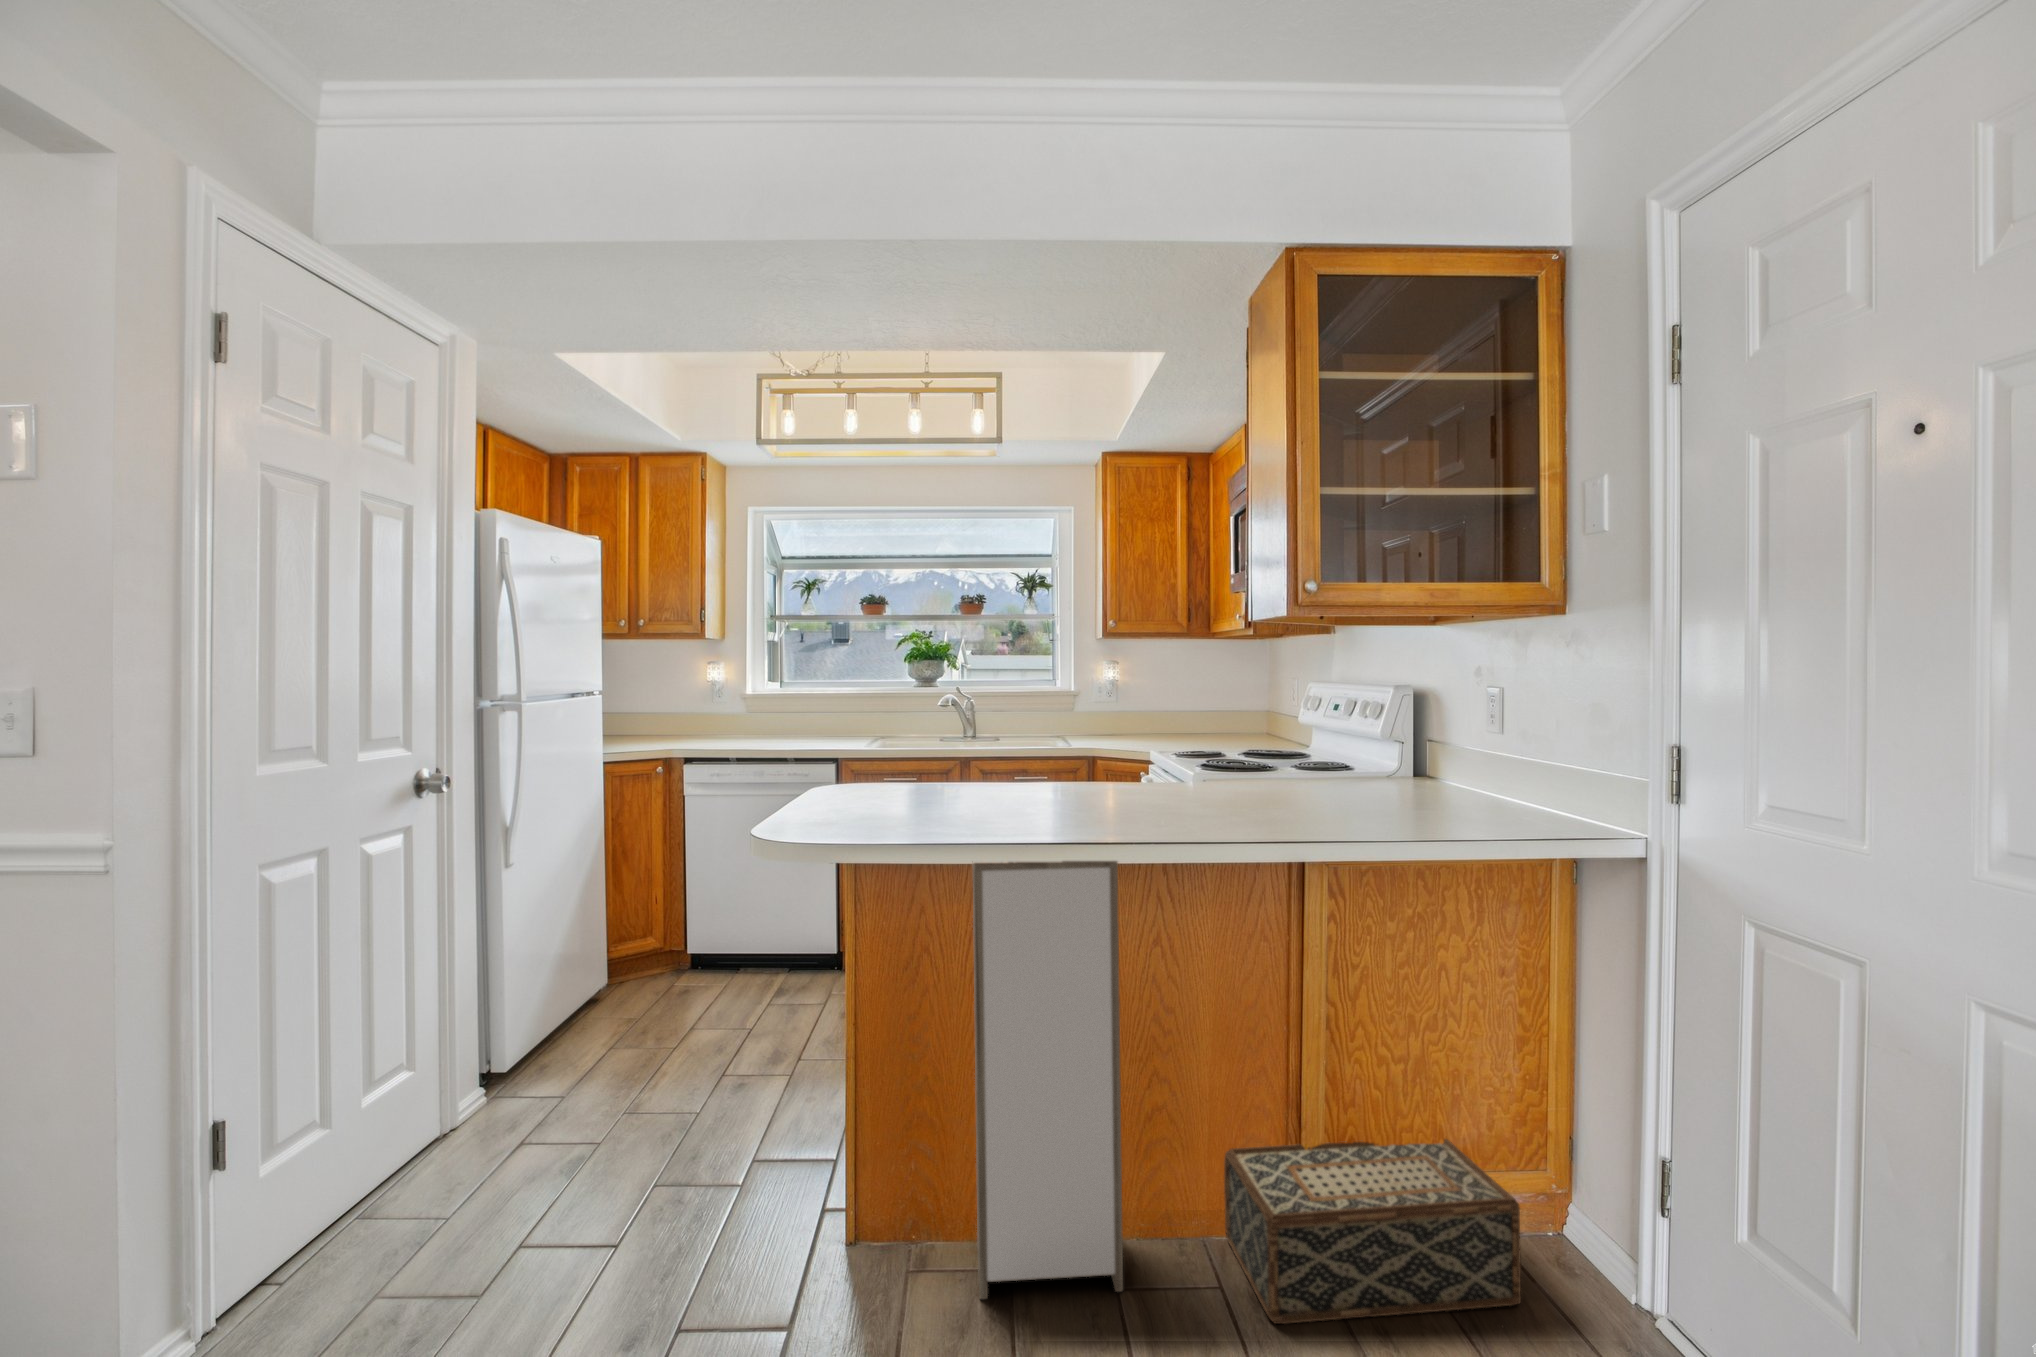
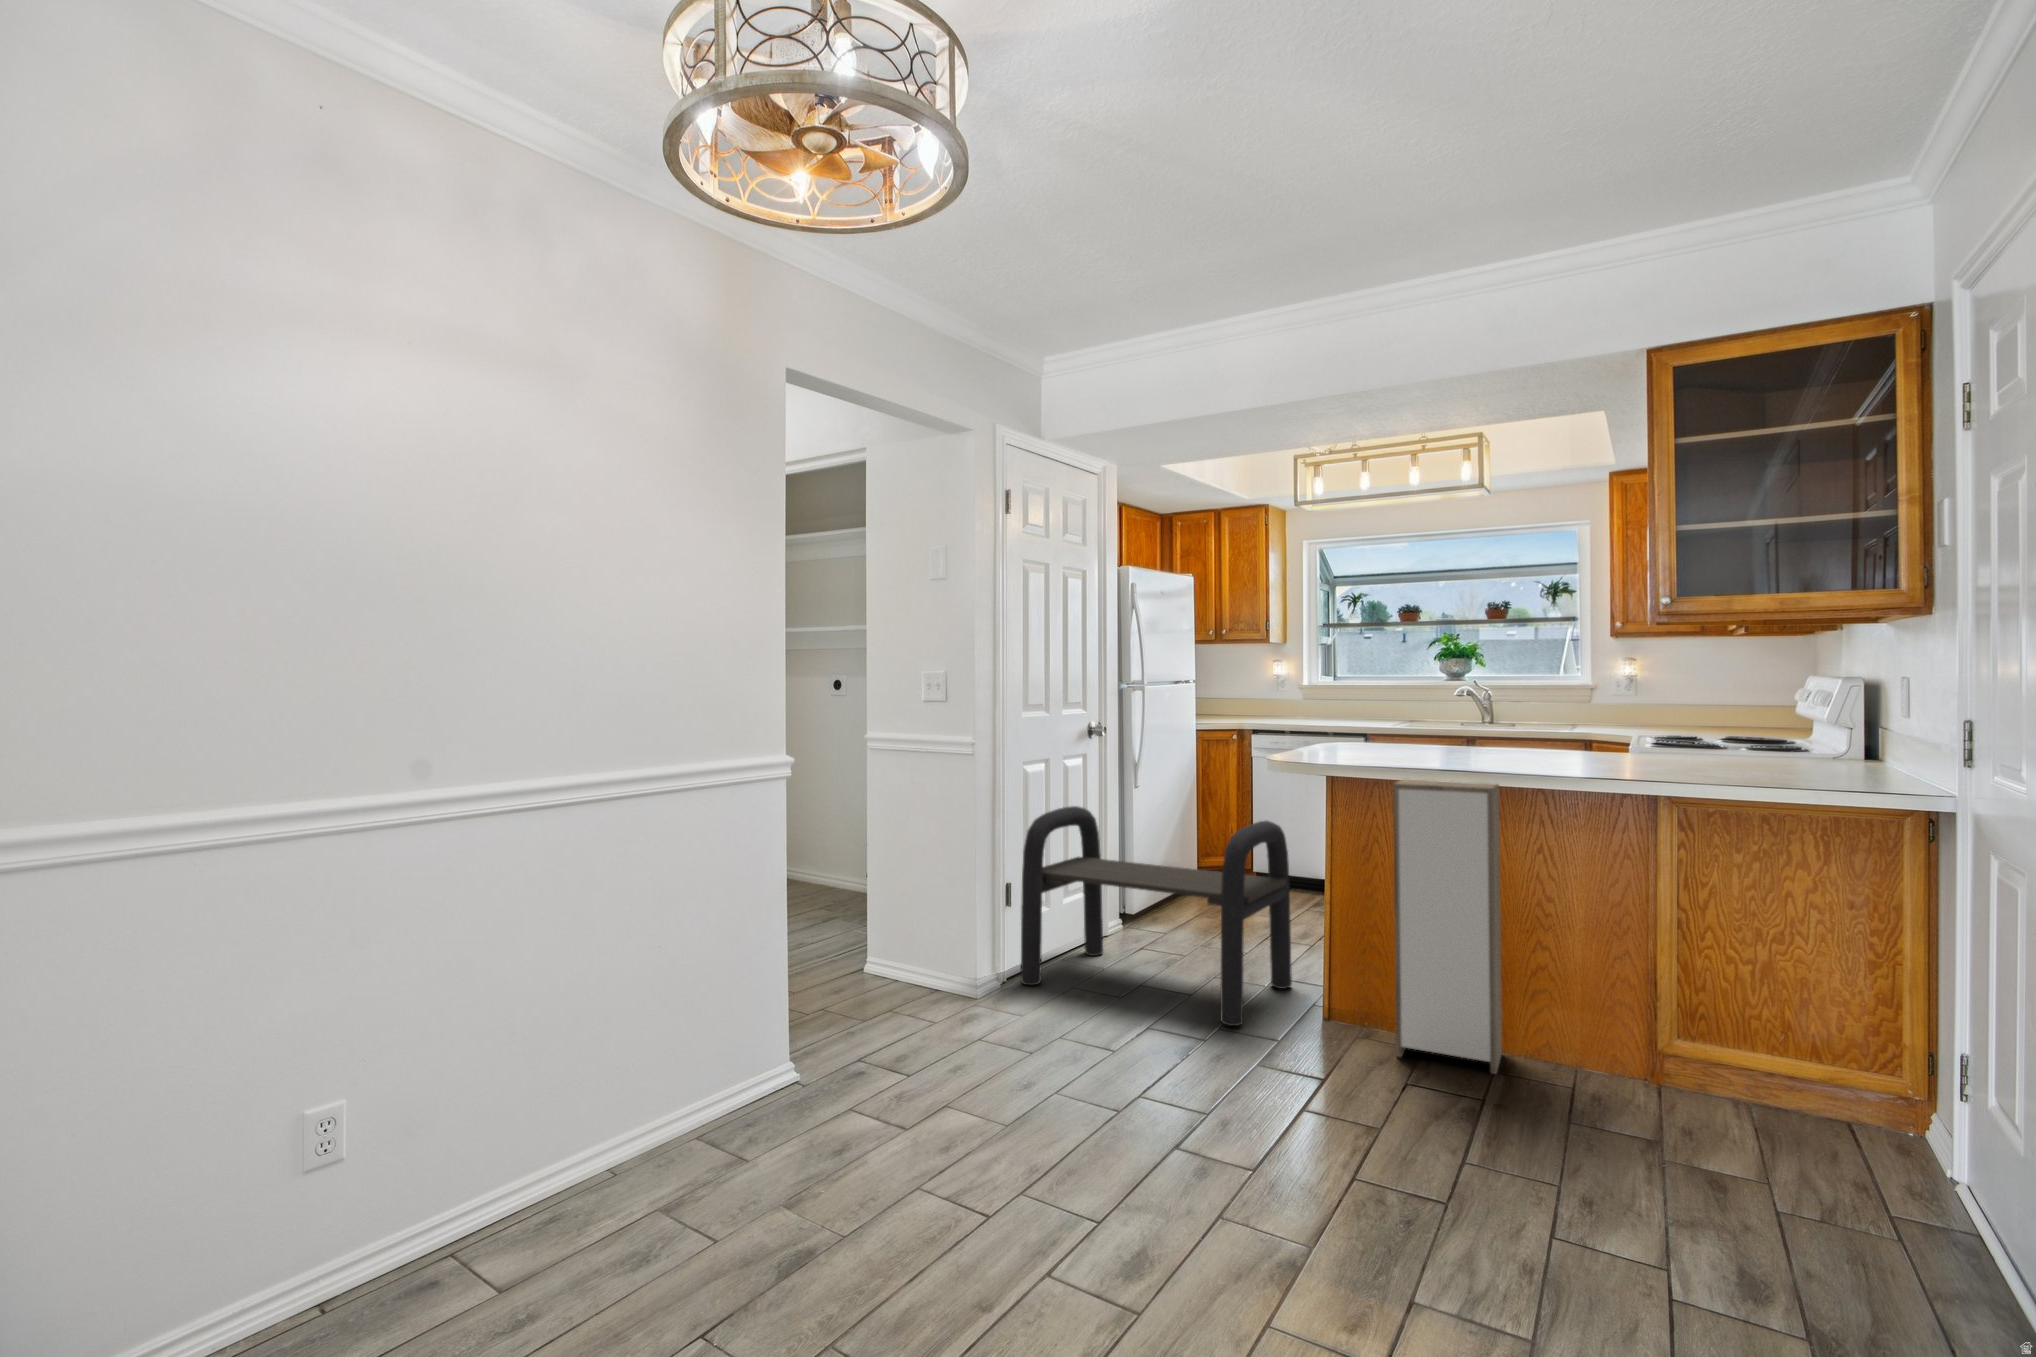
bench: none [248,923,785,1325] -> present [1021,806,1292,1026]
woven basket: present [1224,1139,1521,1324] -> none [1593,1008,1828,1149]

